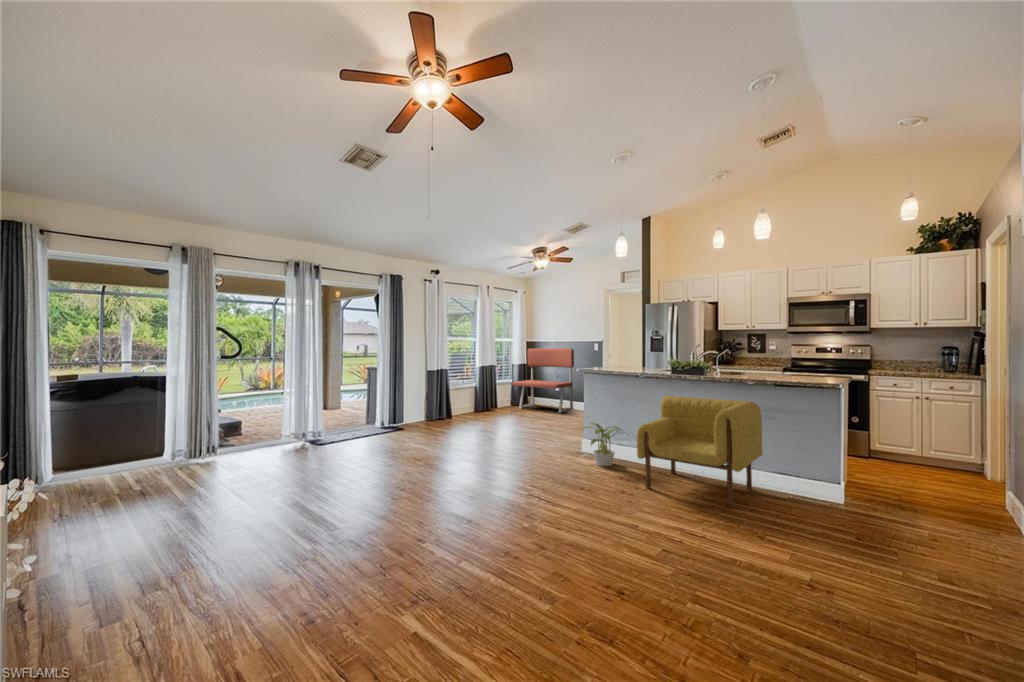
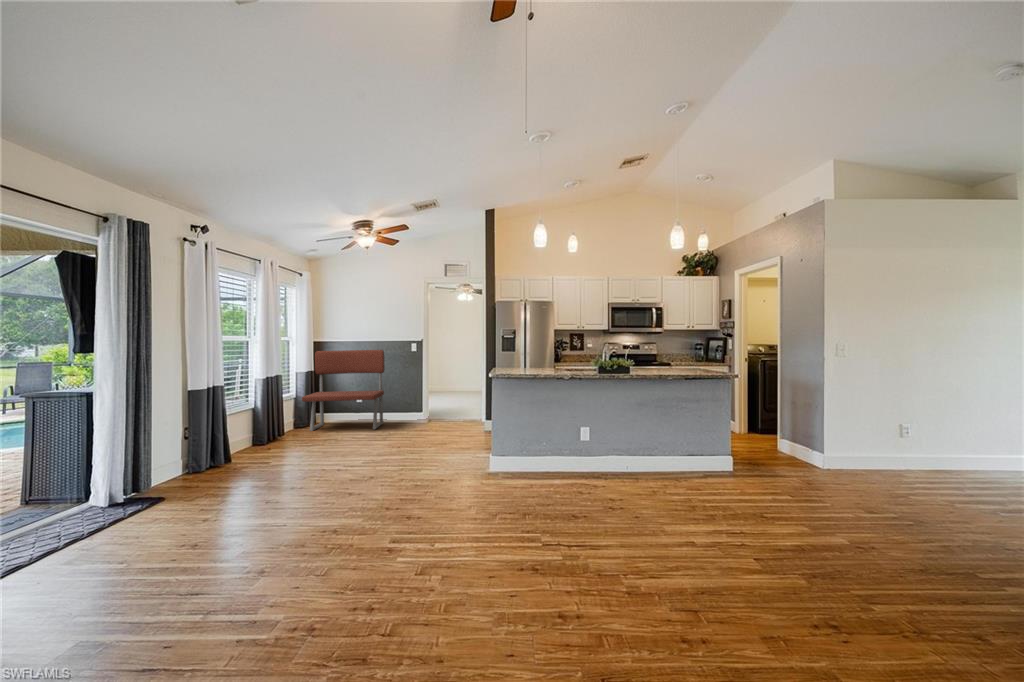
armchair: present [637,396,763,508] -> none [595,394,715,499]
potted plant: present [582,423,620,466] -> none [511,436,558,485]

